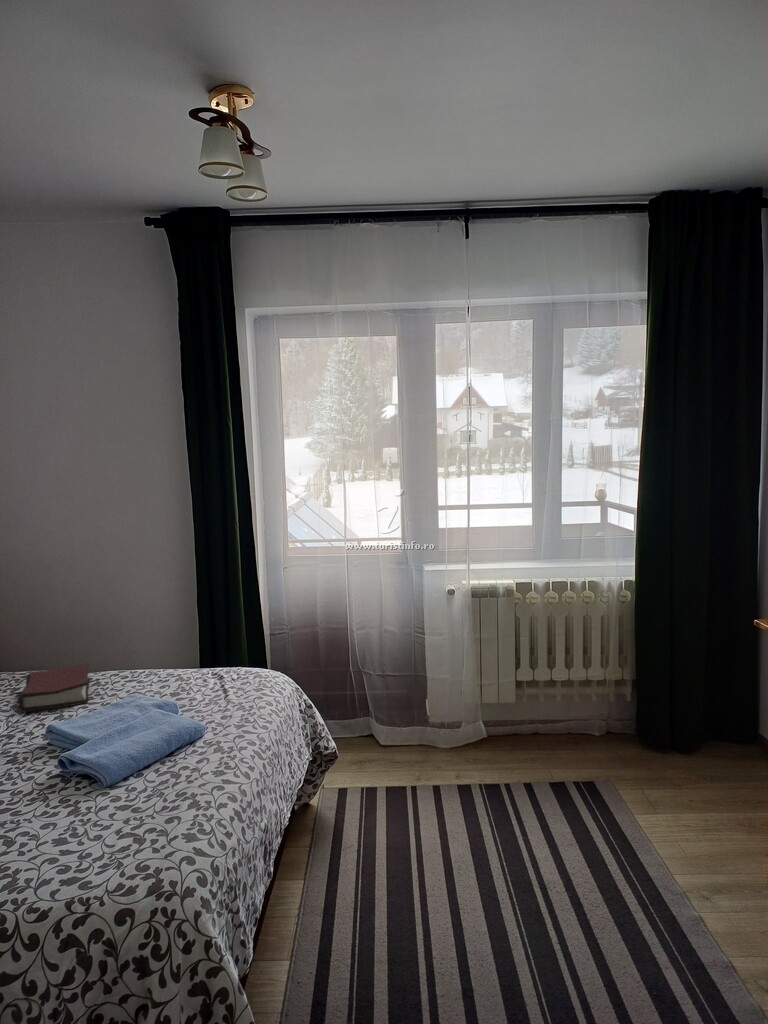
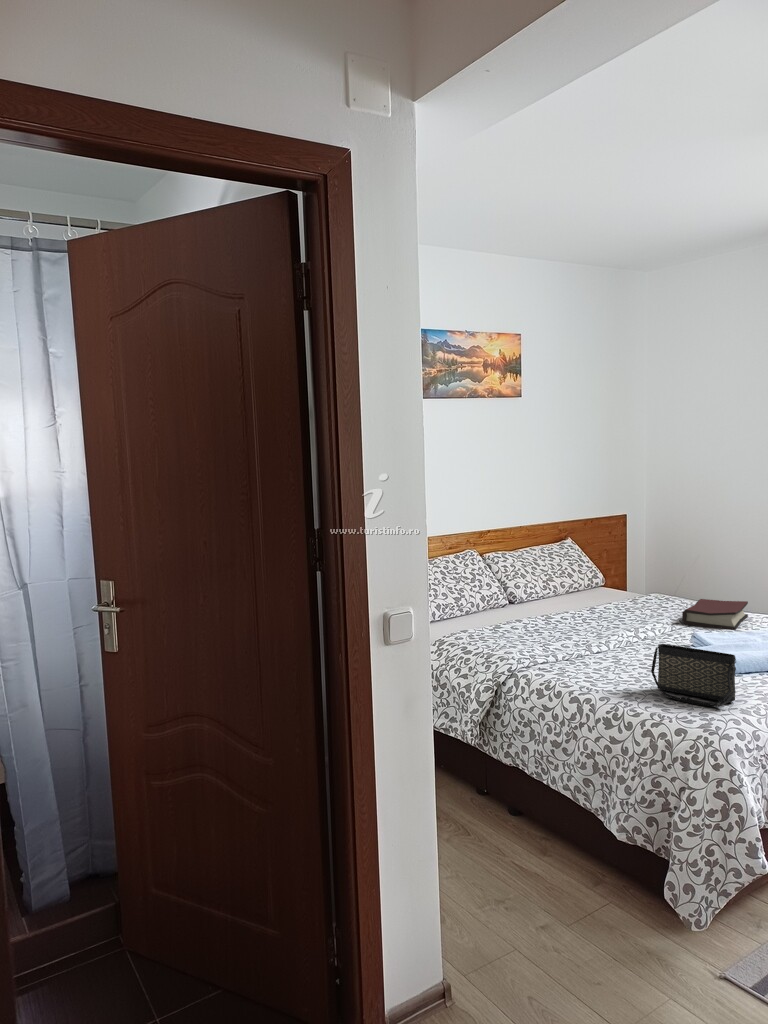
handbag: none [41,761,168,856] -> present [651,644,736,707]

